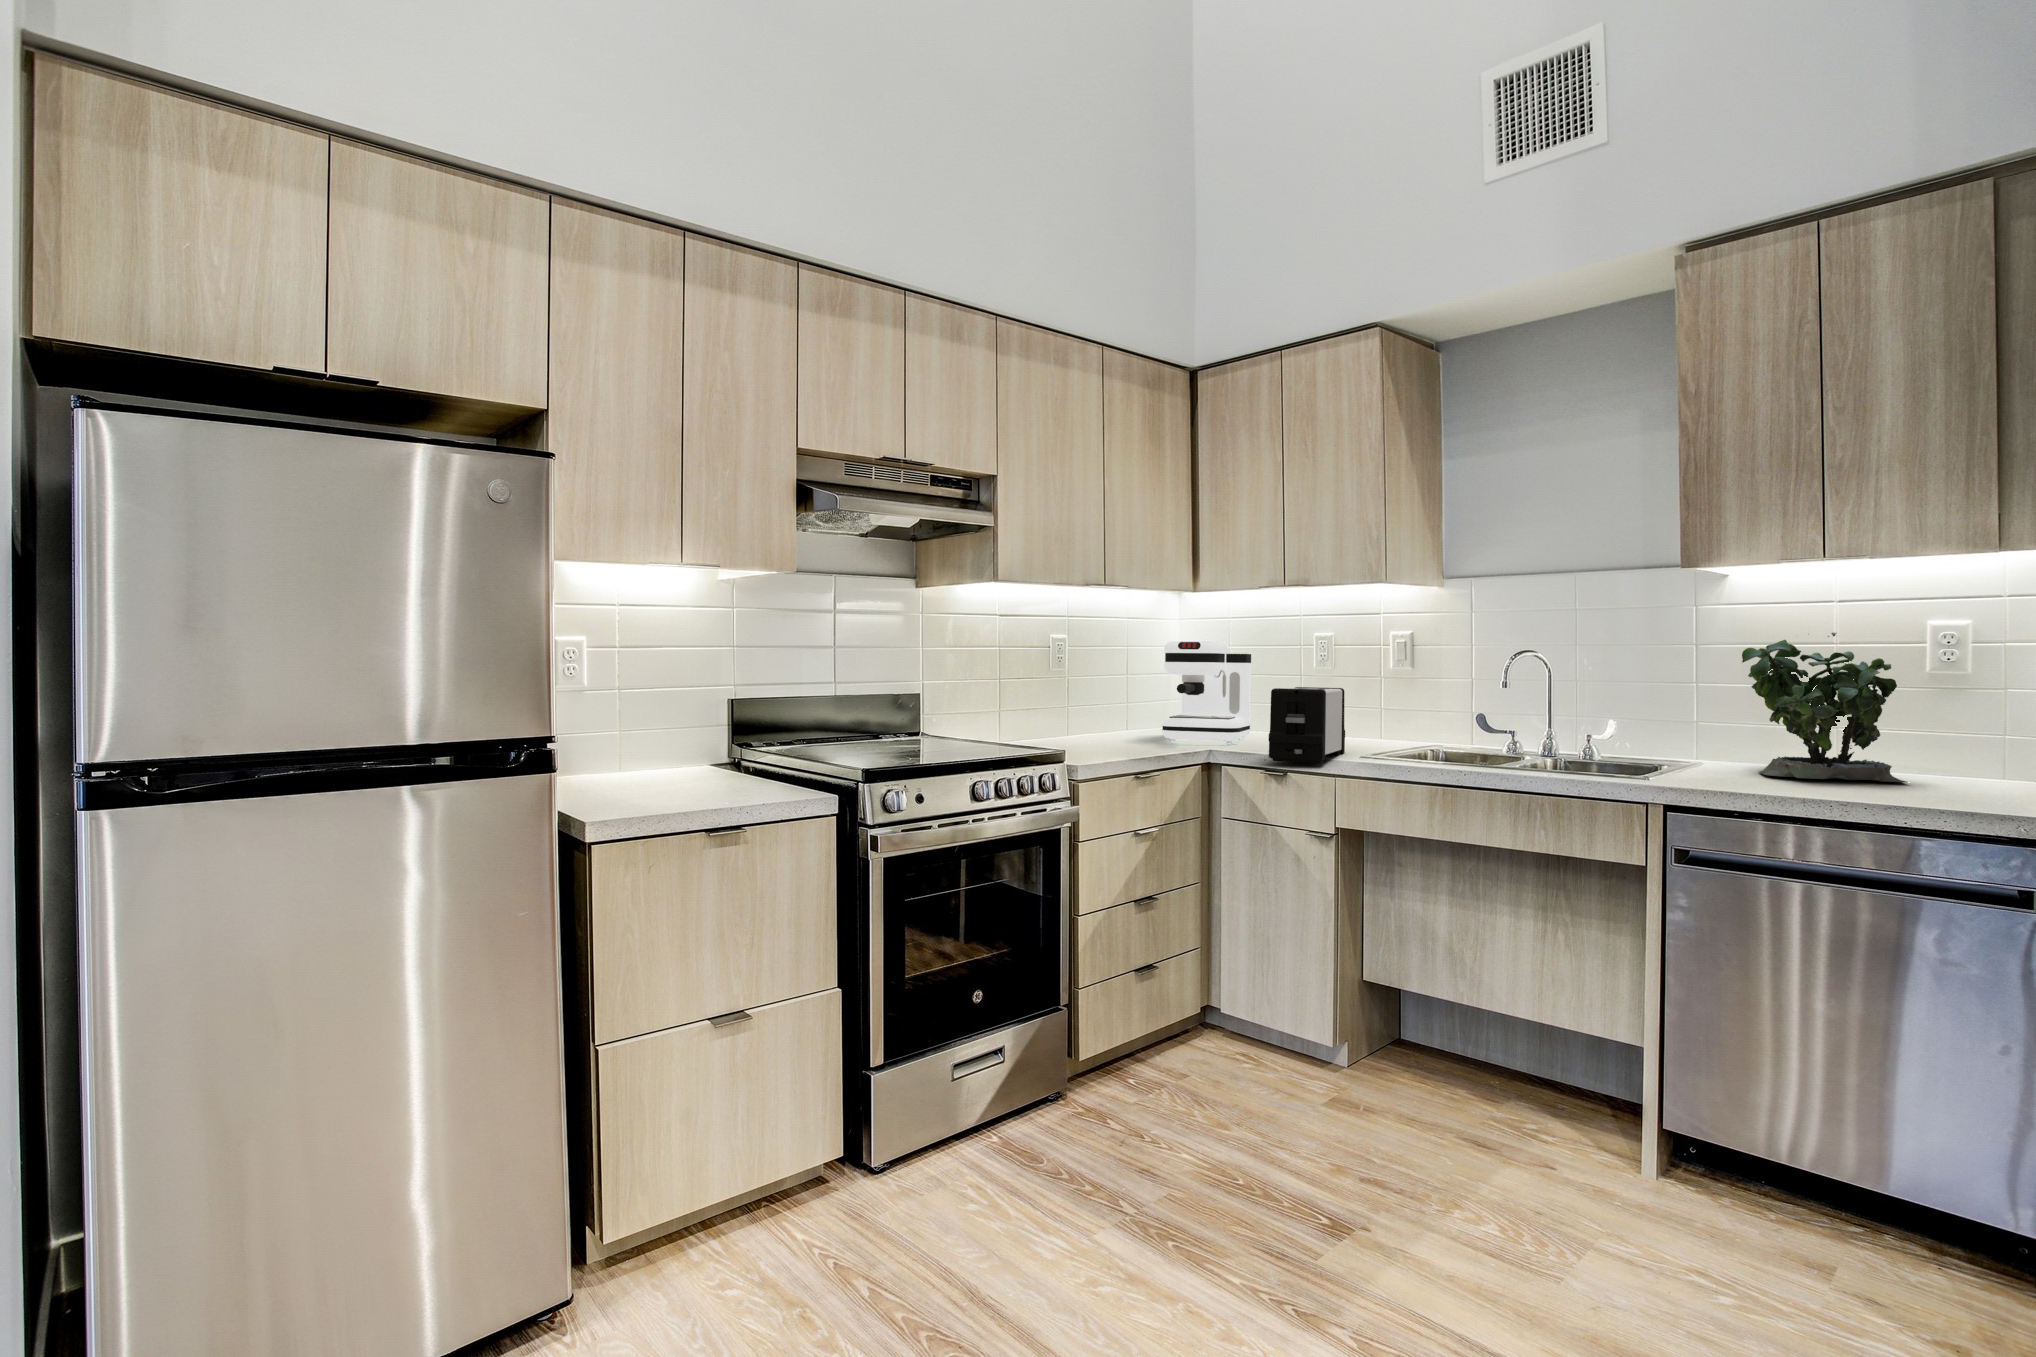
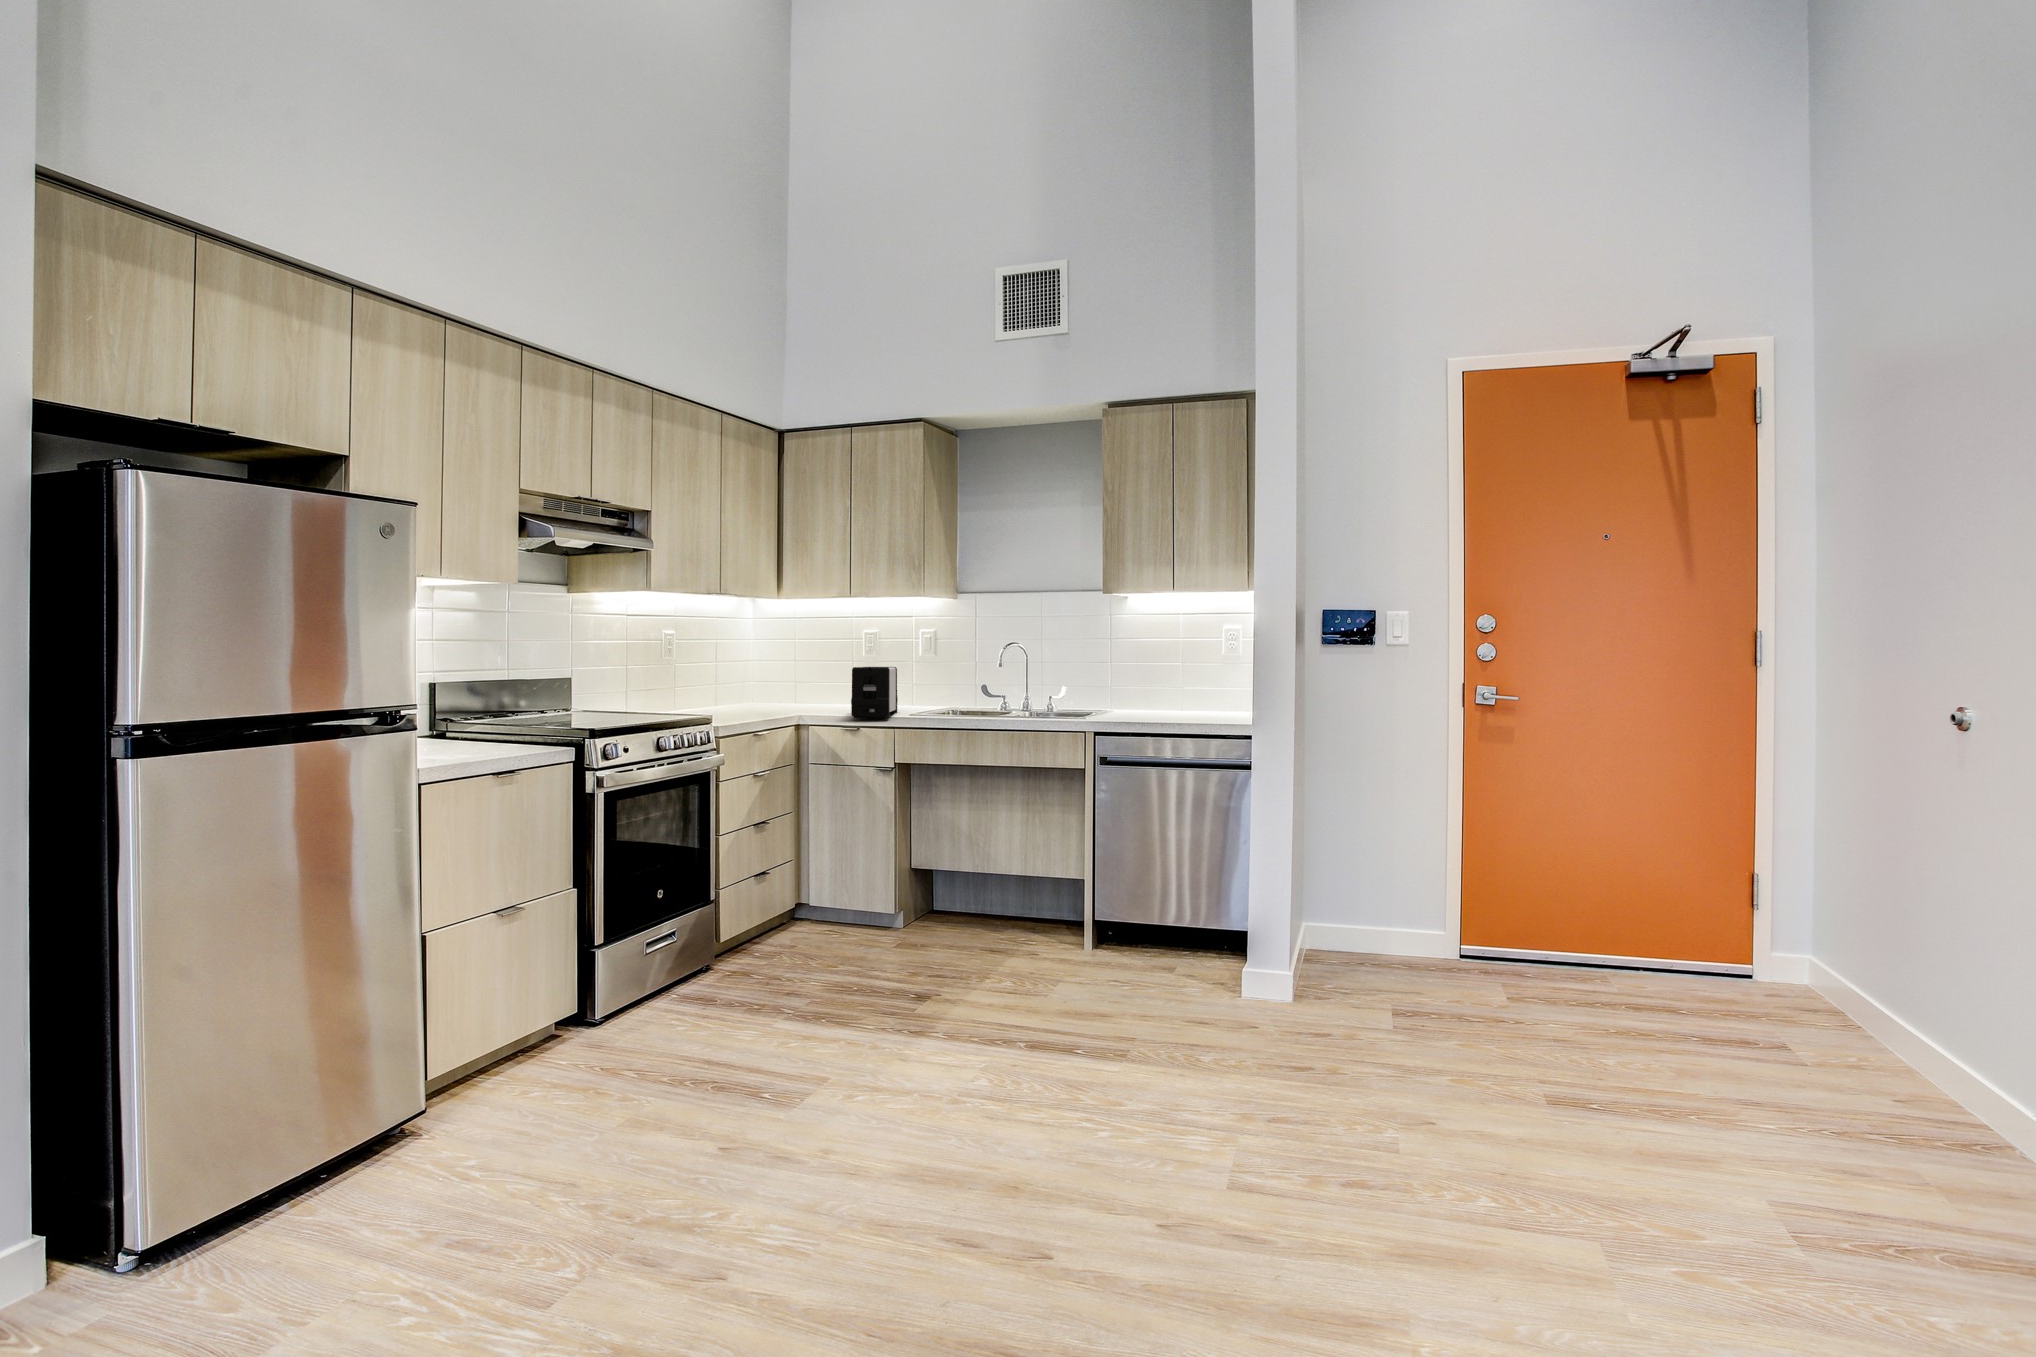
potted plant: present [1742,632,1906,782] -> none [1131,629,1213,714]
coffee maker: present [1162,640,1251,743] -> none [762,634,825,709]

